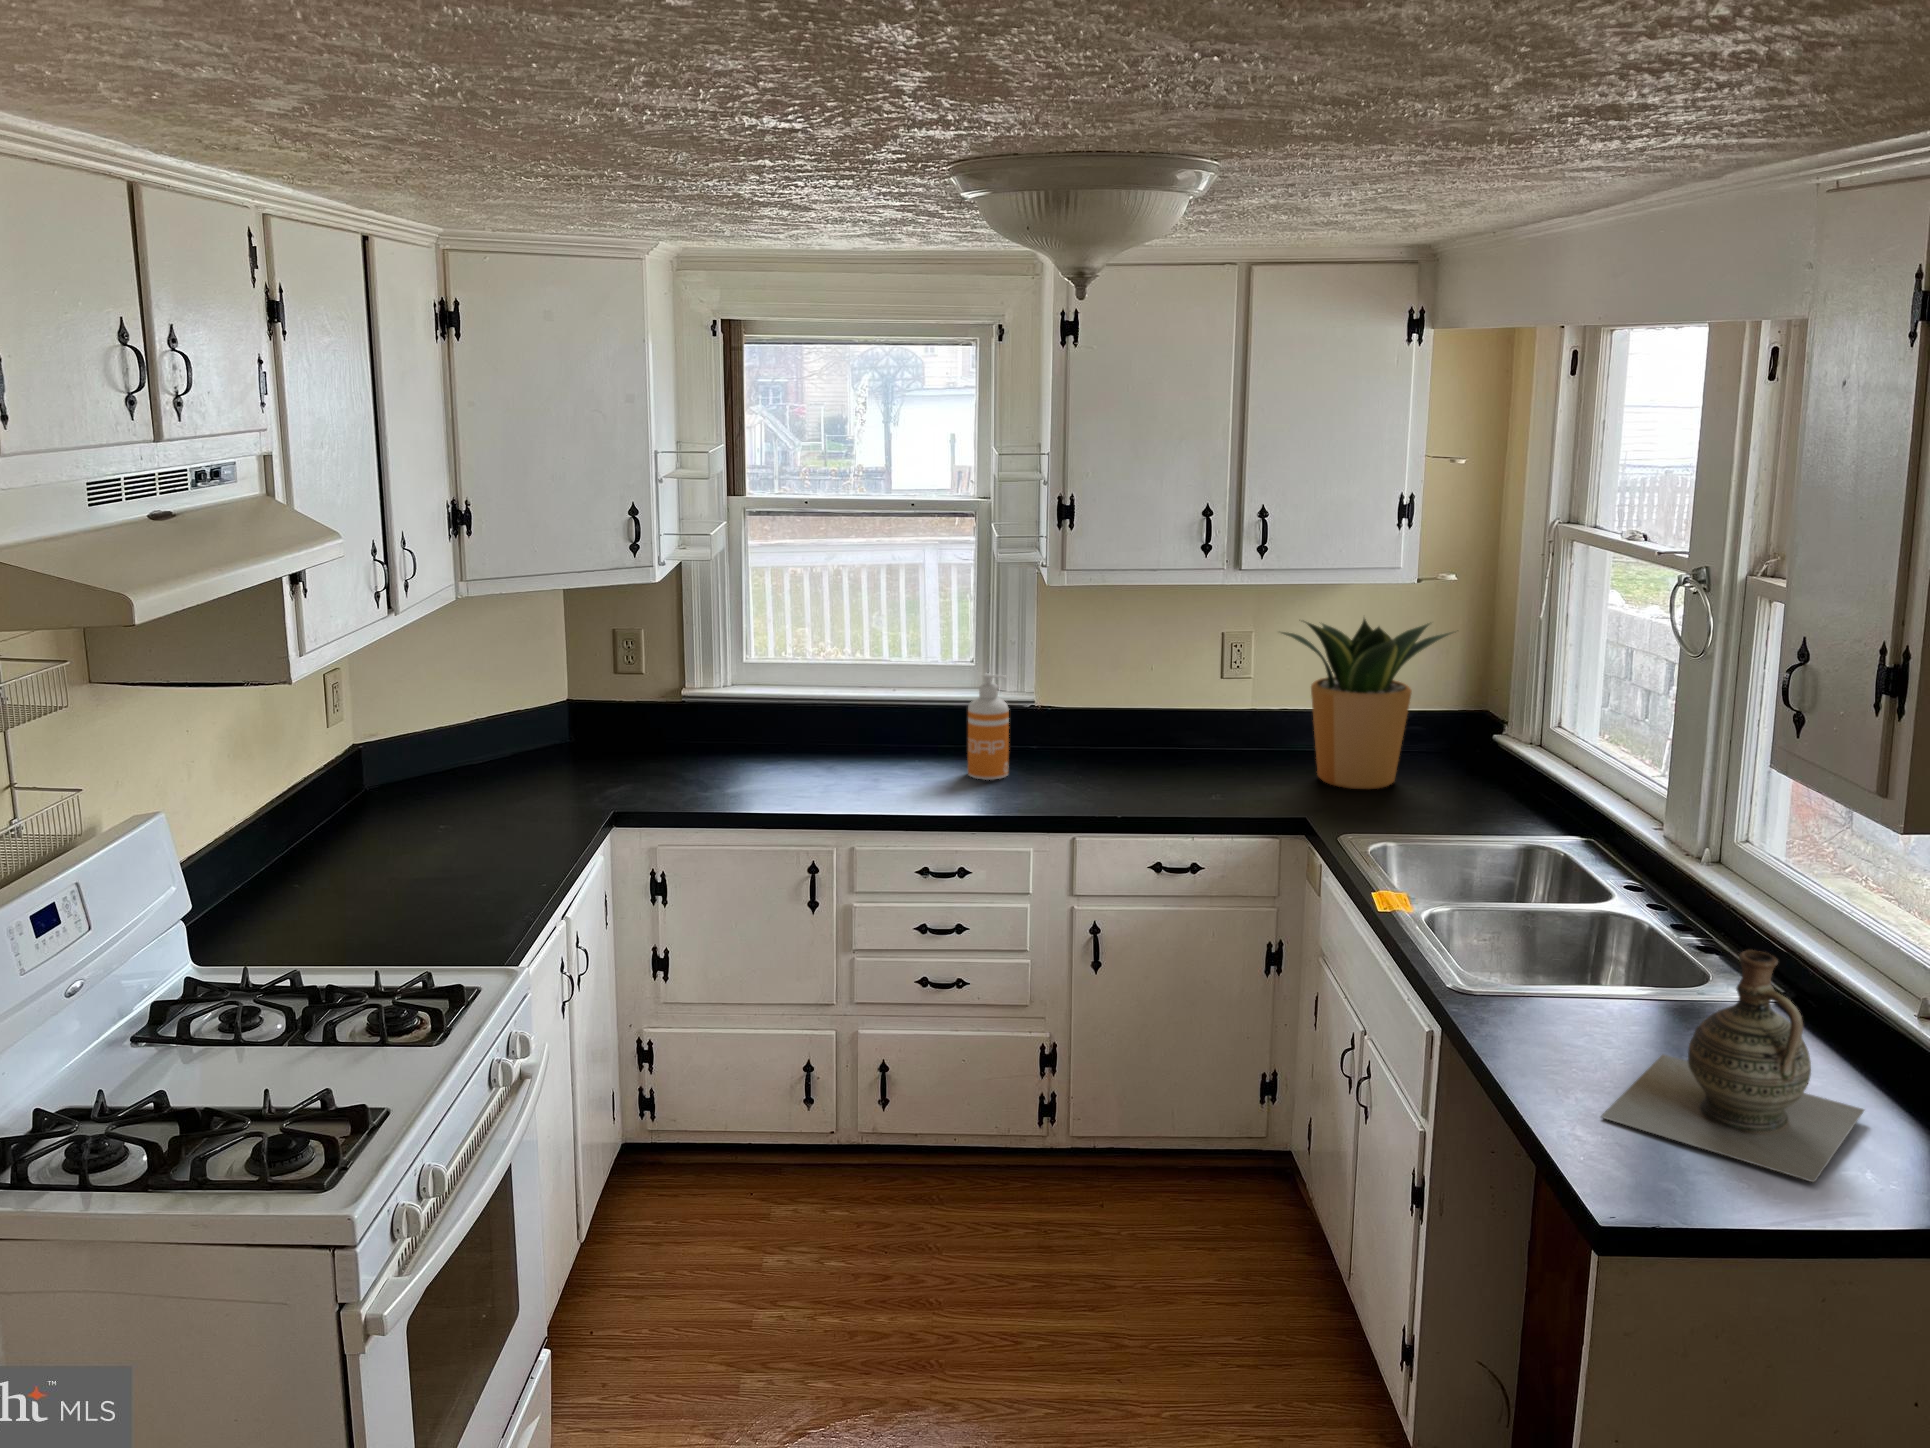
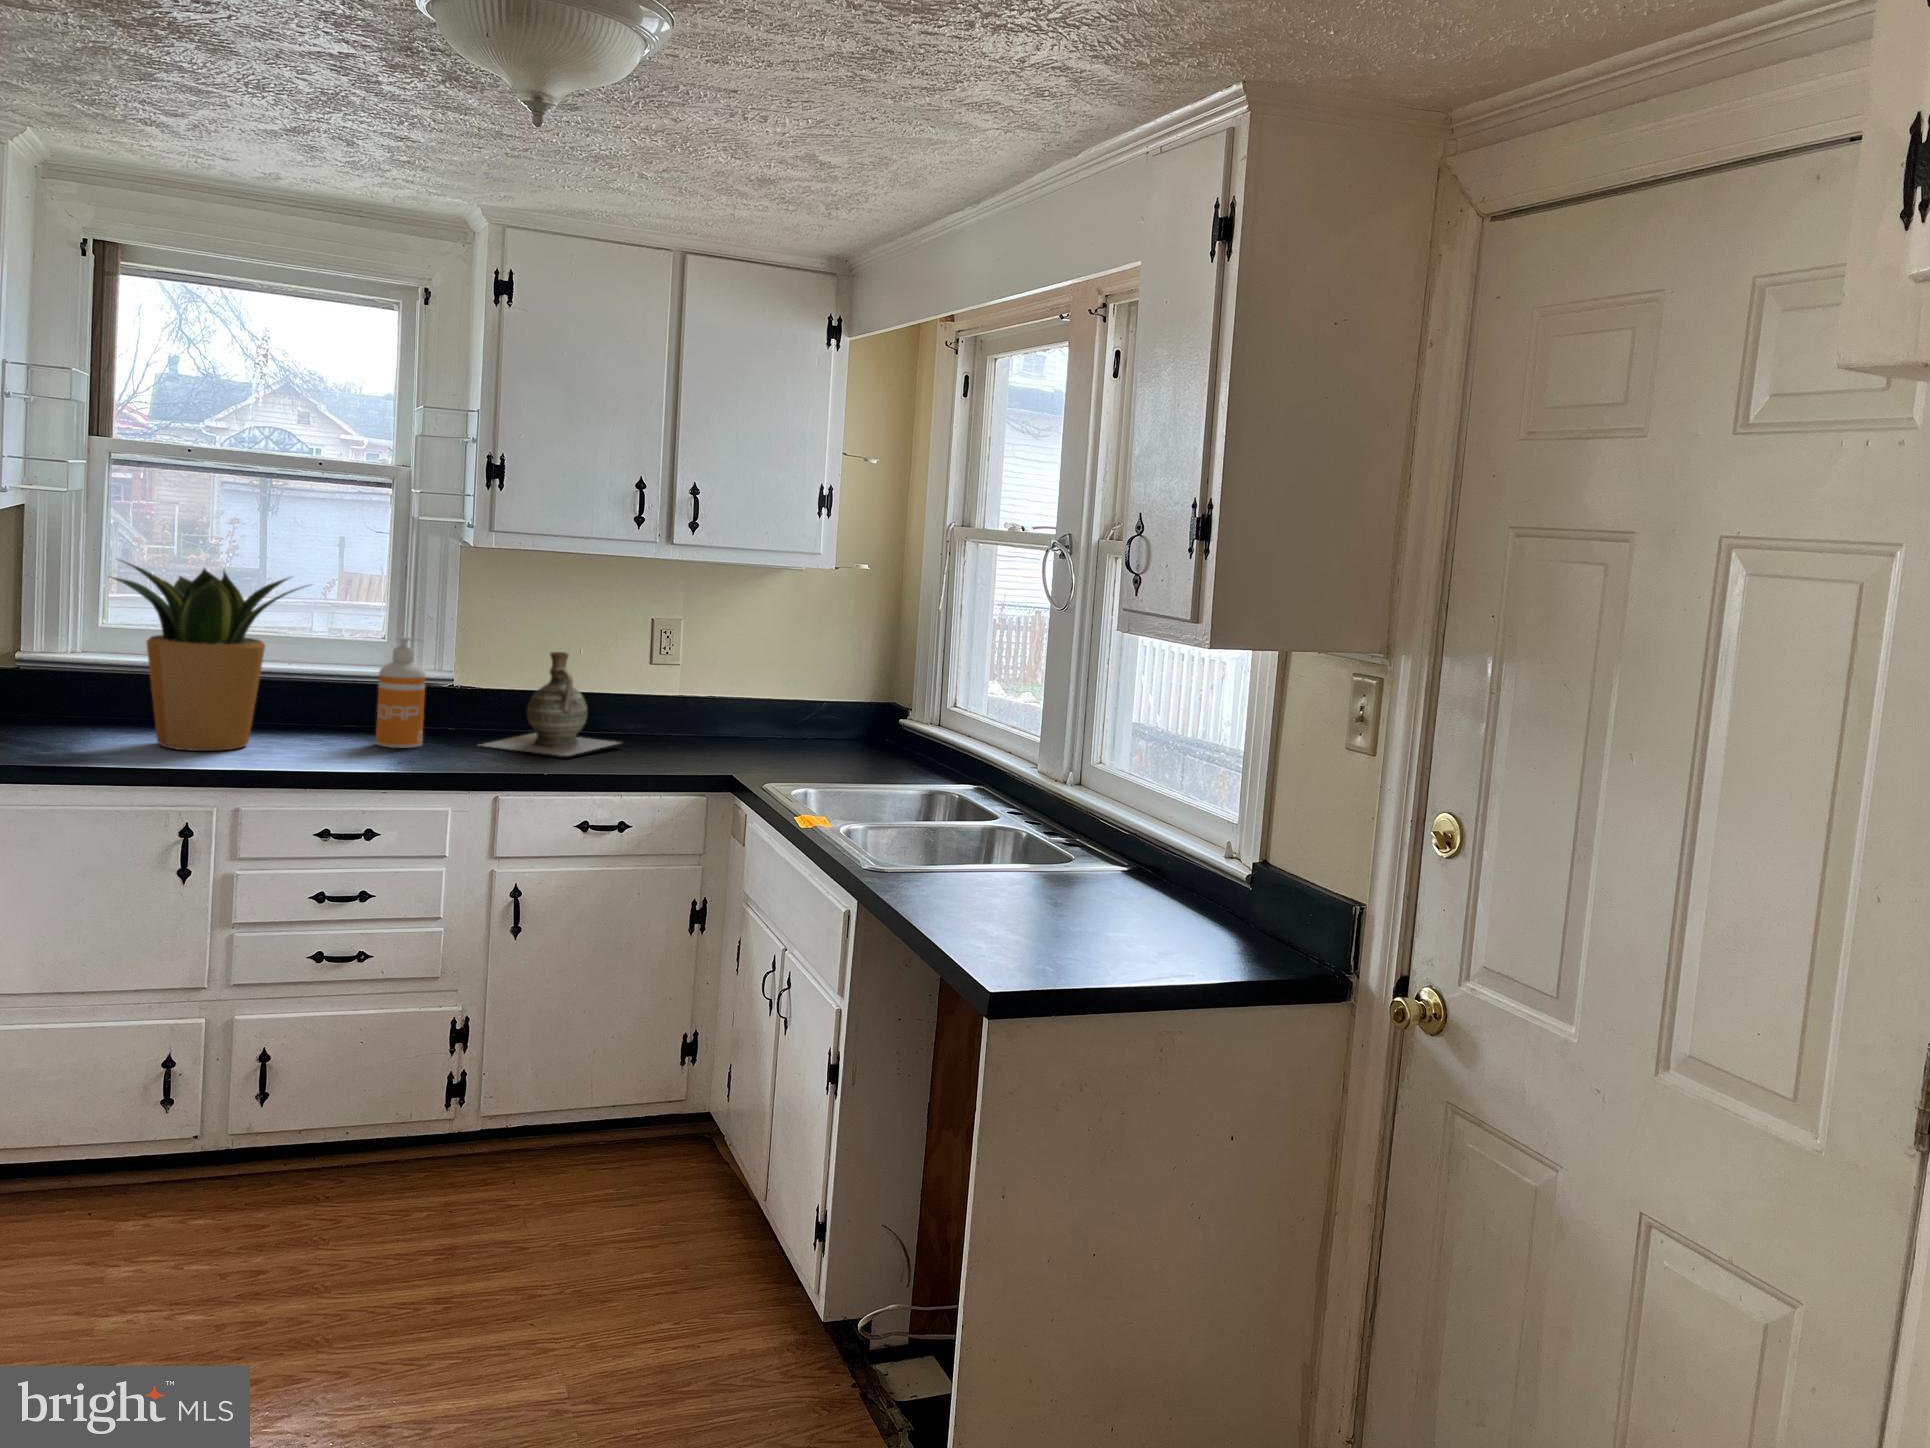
potted plant: present [1282,619,1454,789] -> present [112,559,303,751]
ceramic jug: present [1601,950,1864,1182] -> present [479,652,619,756]

